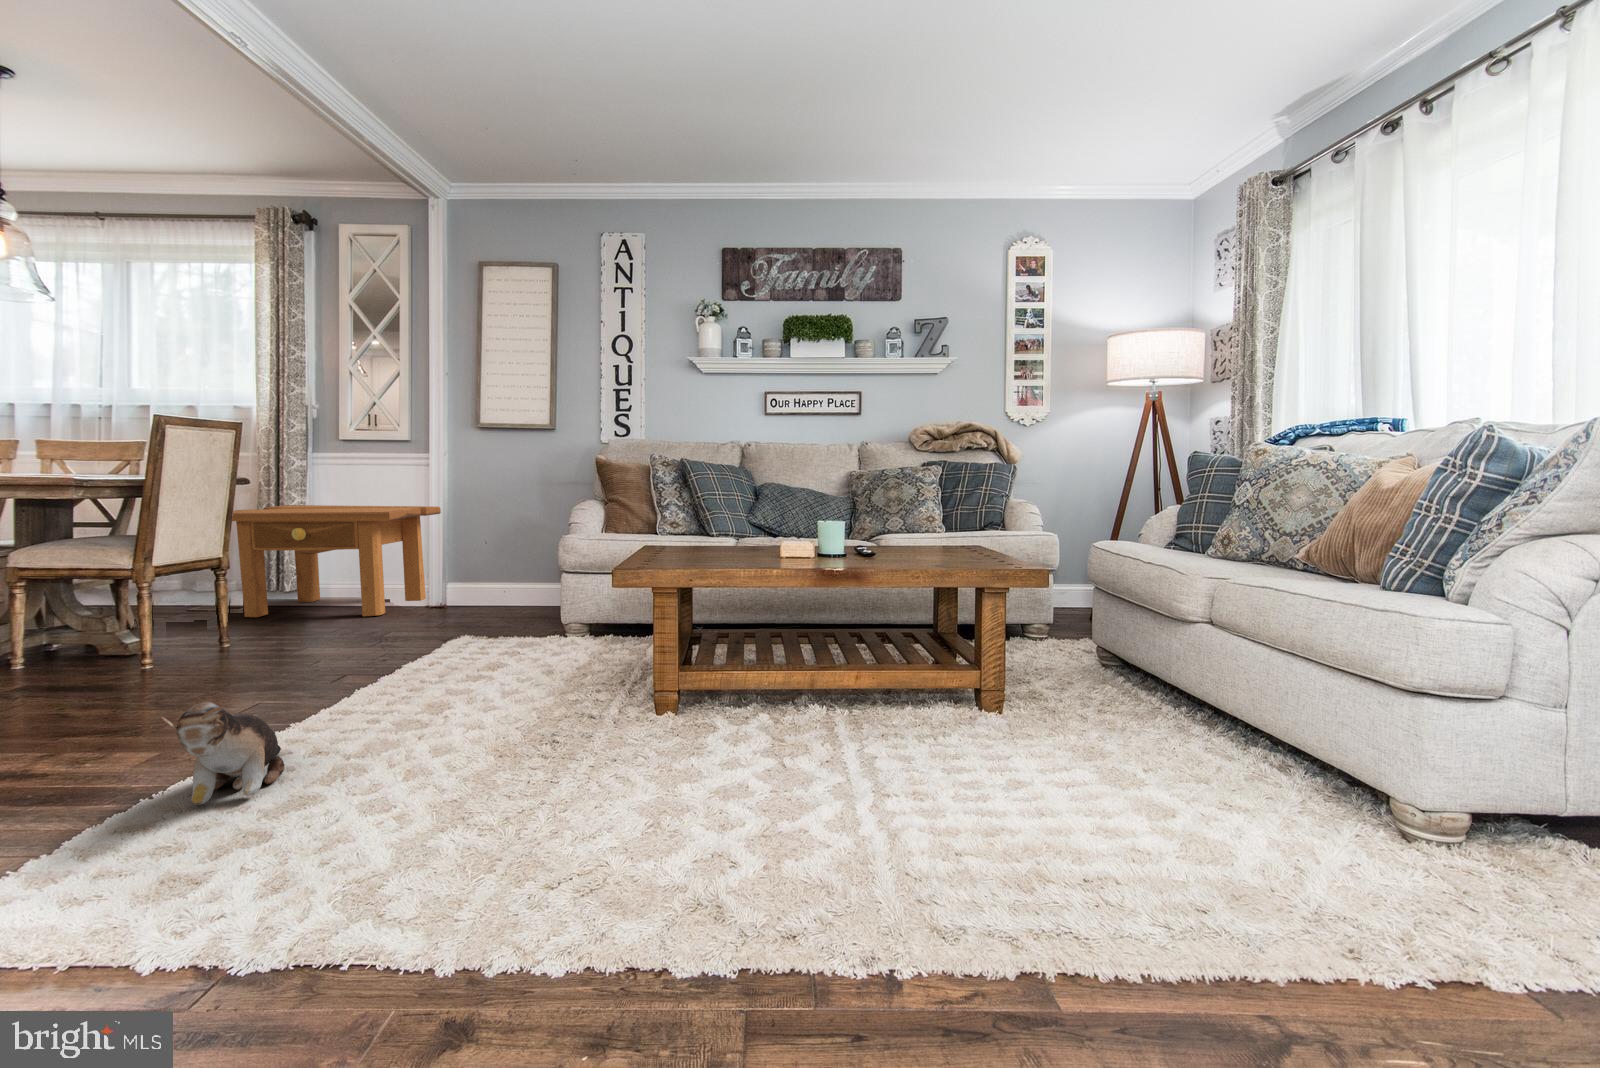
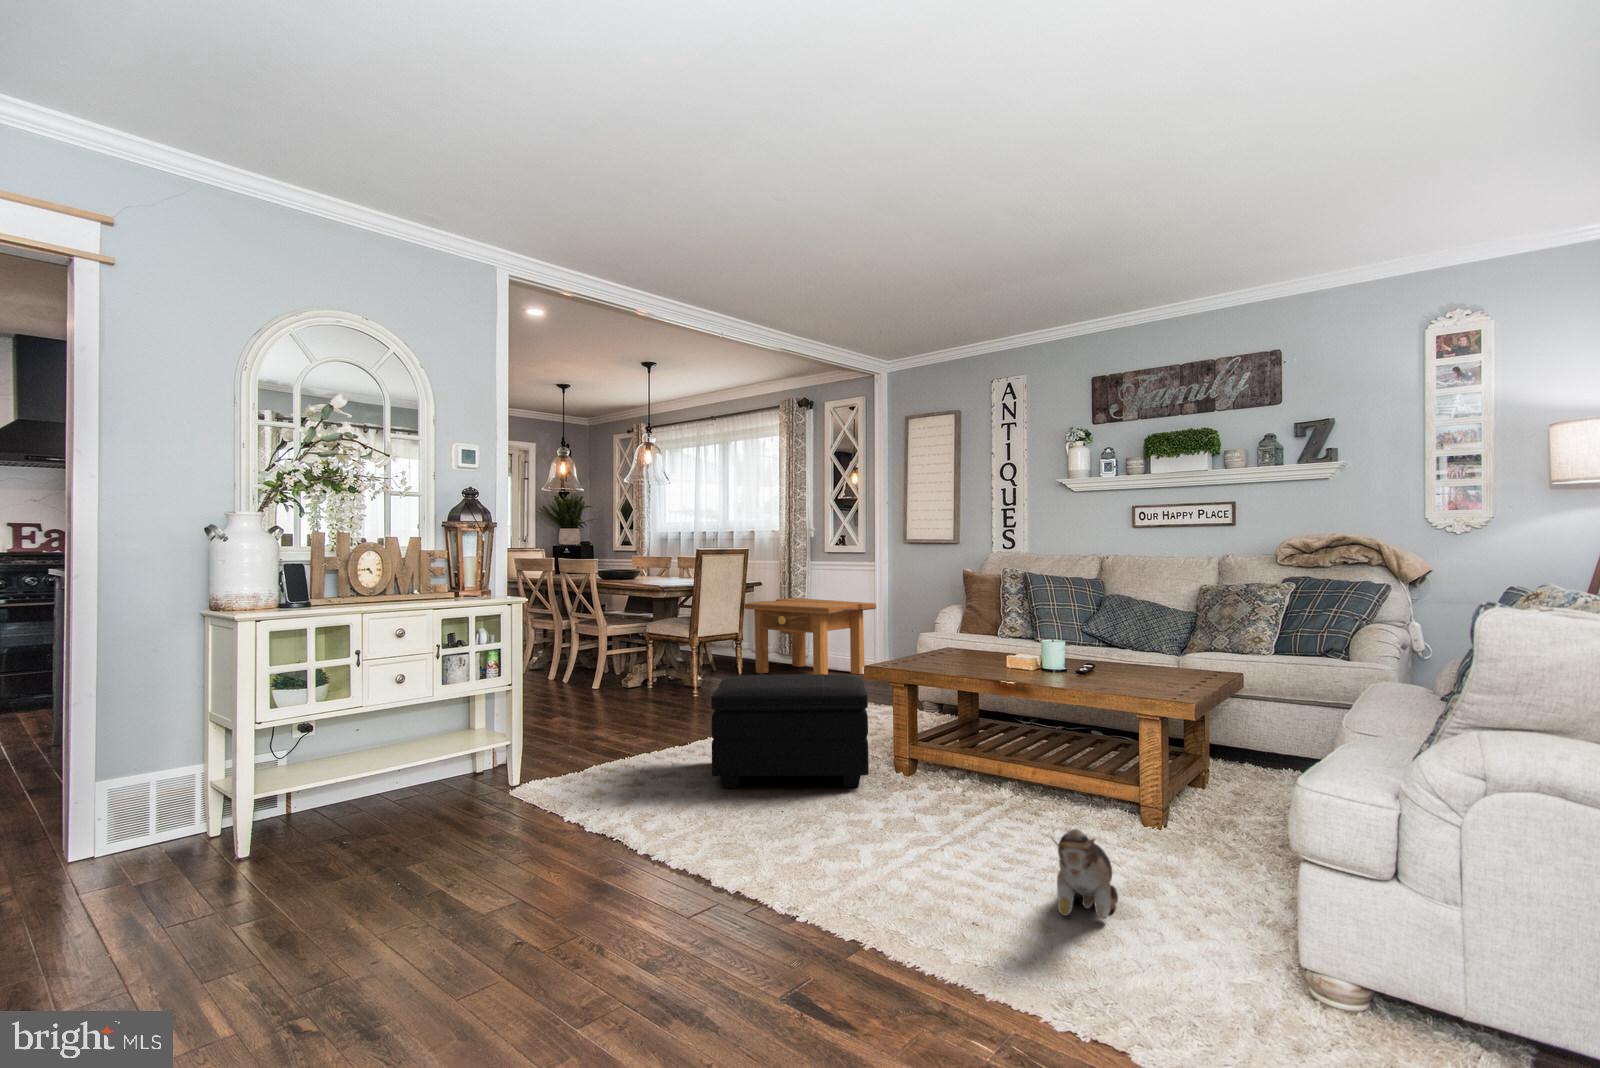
footstool: none [370,590,682,816] -> present [711,674,869,788]
plush toy: present [161,702,285,805] -> present [1052,829,1118,919]

